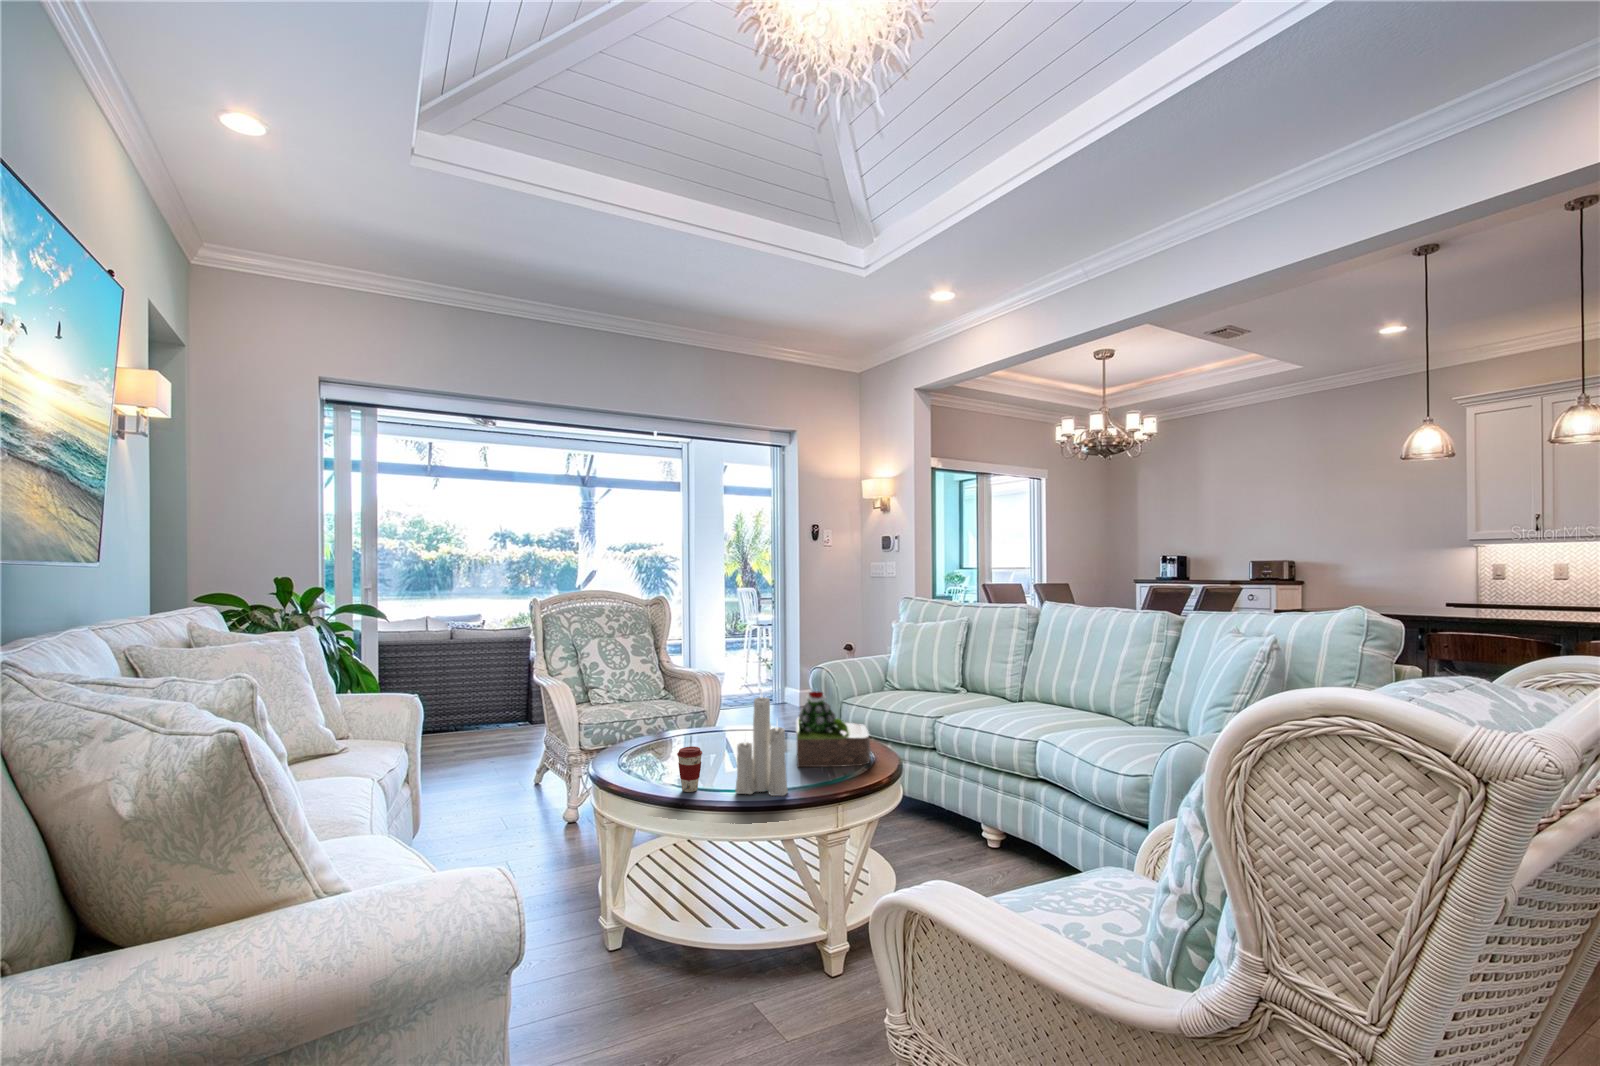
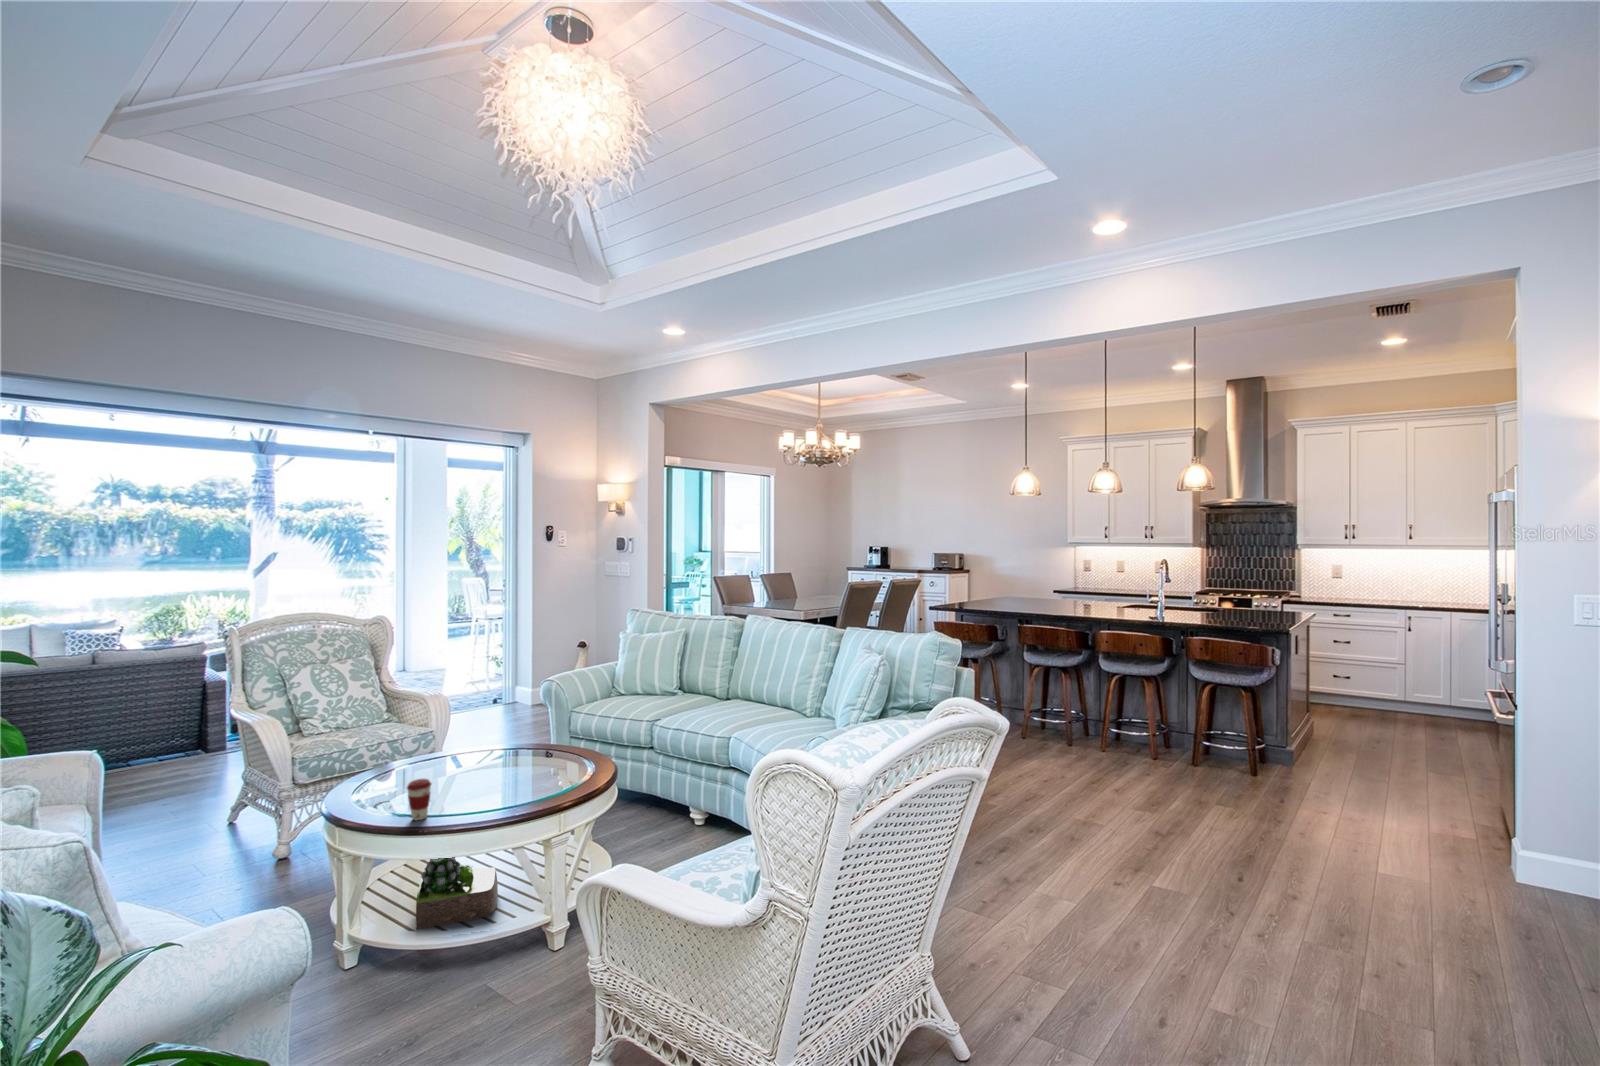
succulent plant: present [796,692,871,767] -> present [416,857,498,929]
candle: present [735,696,788,796] -> none [464,714,513,817]

